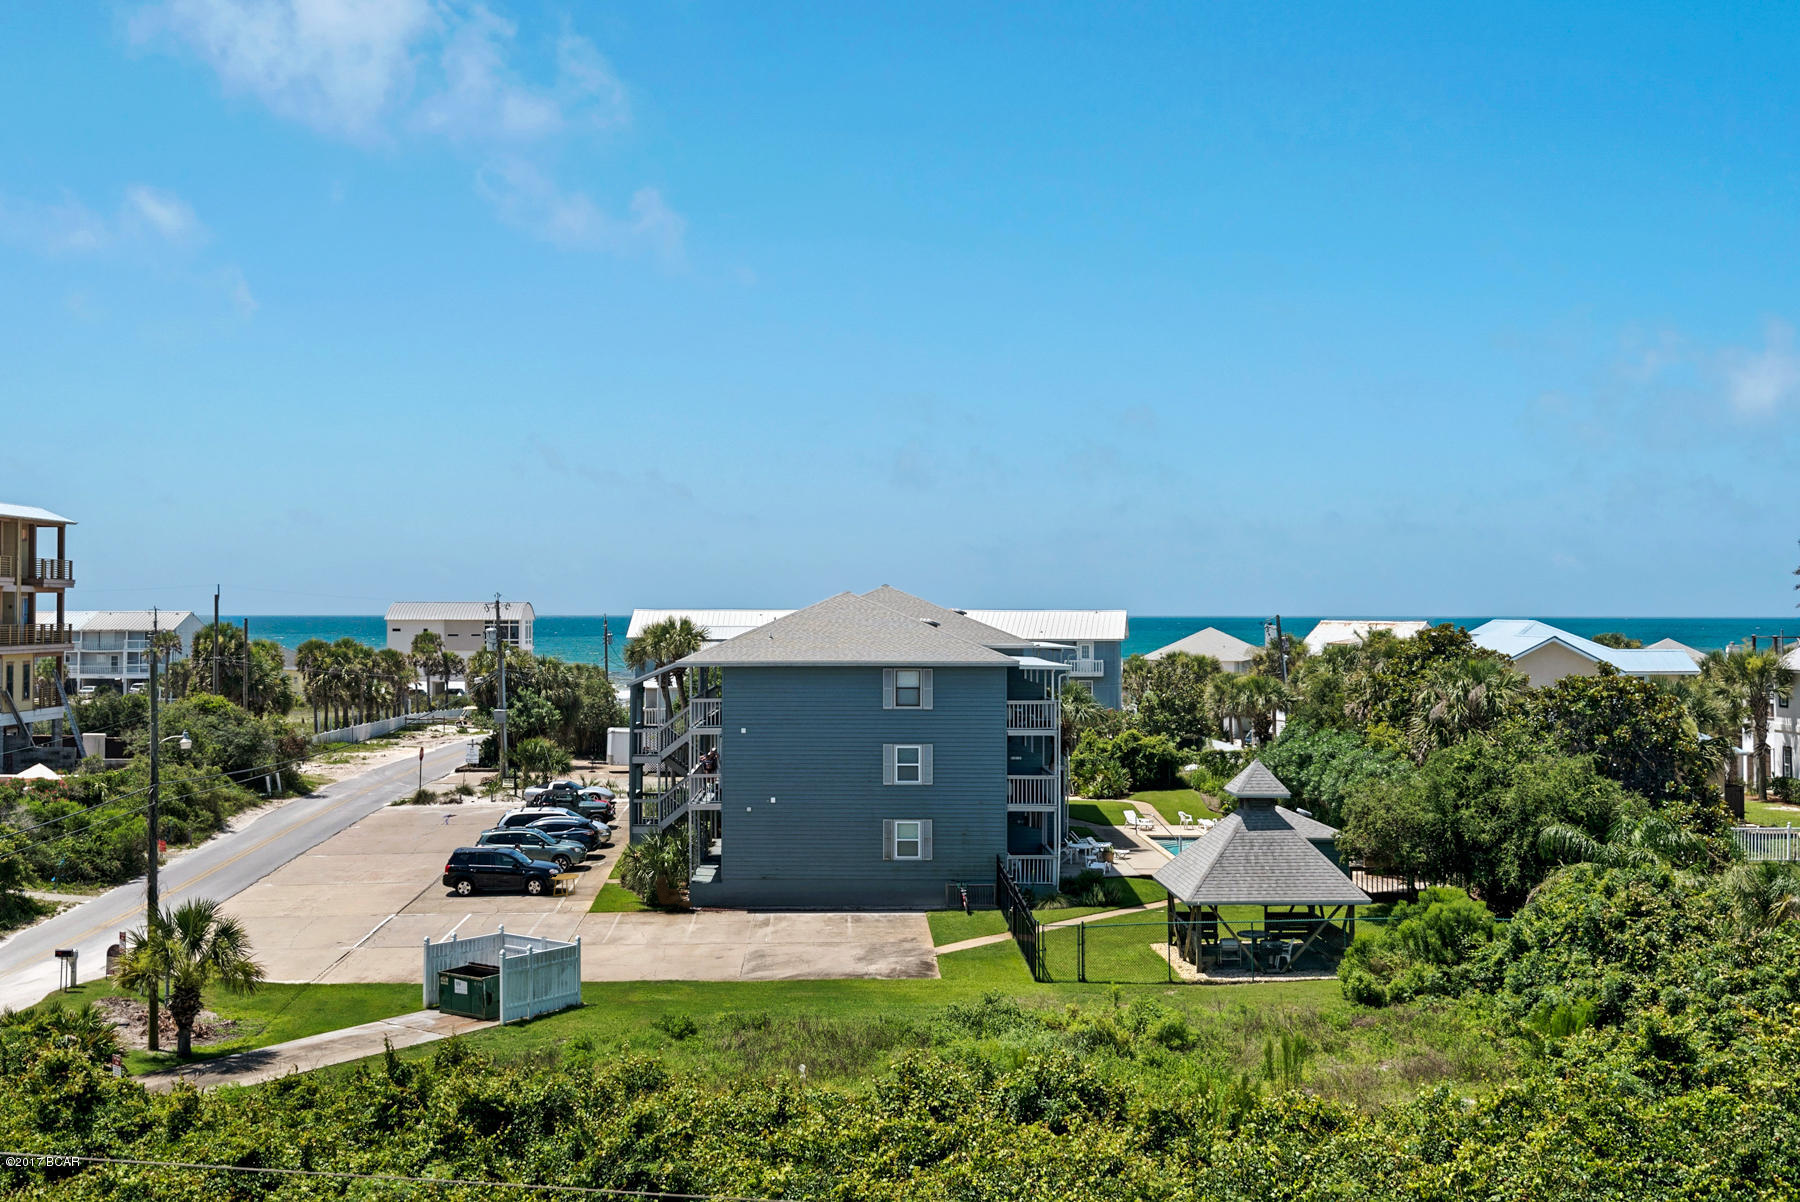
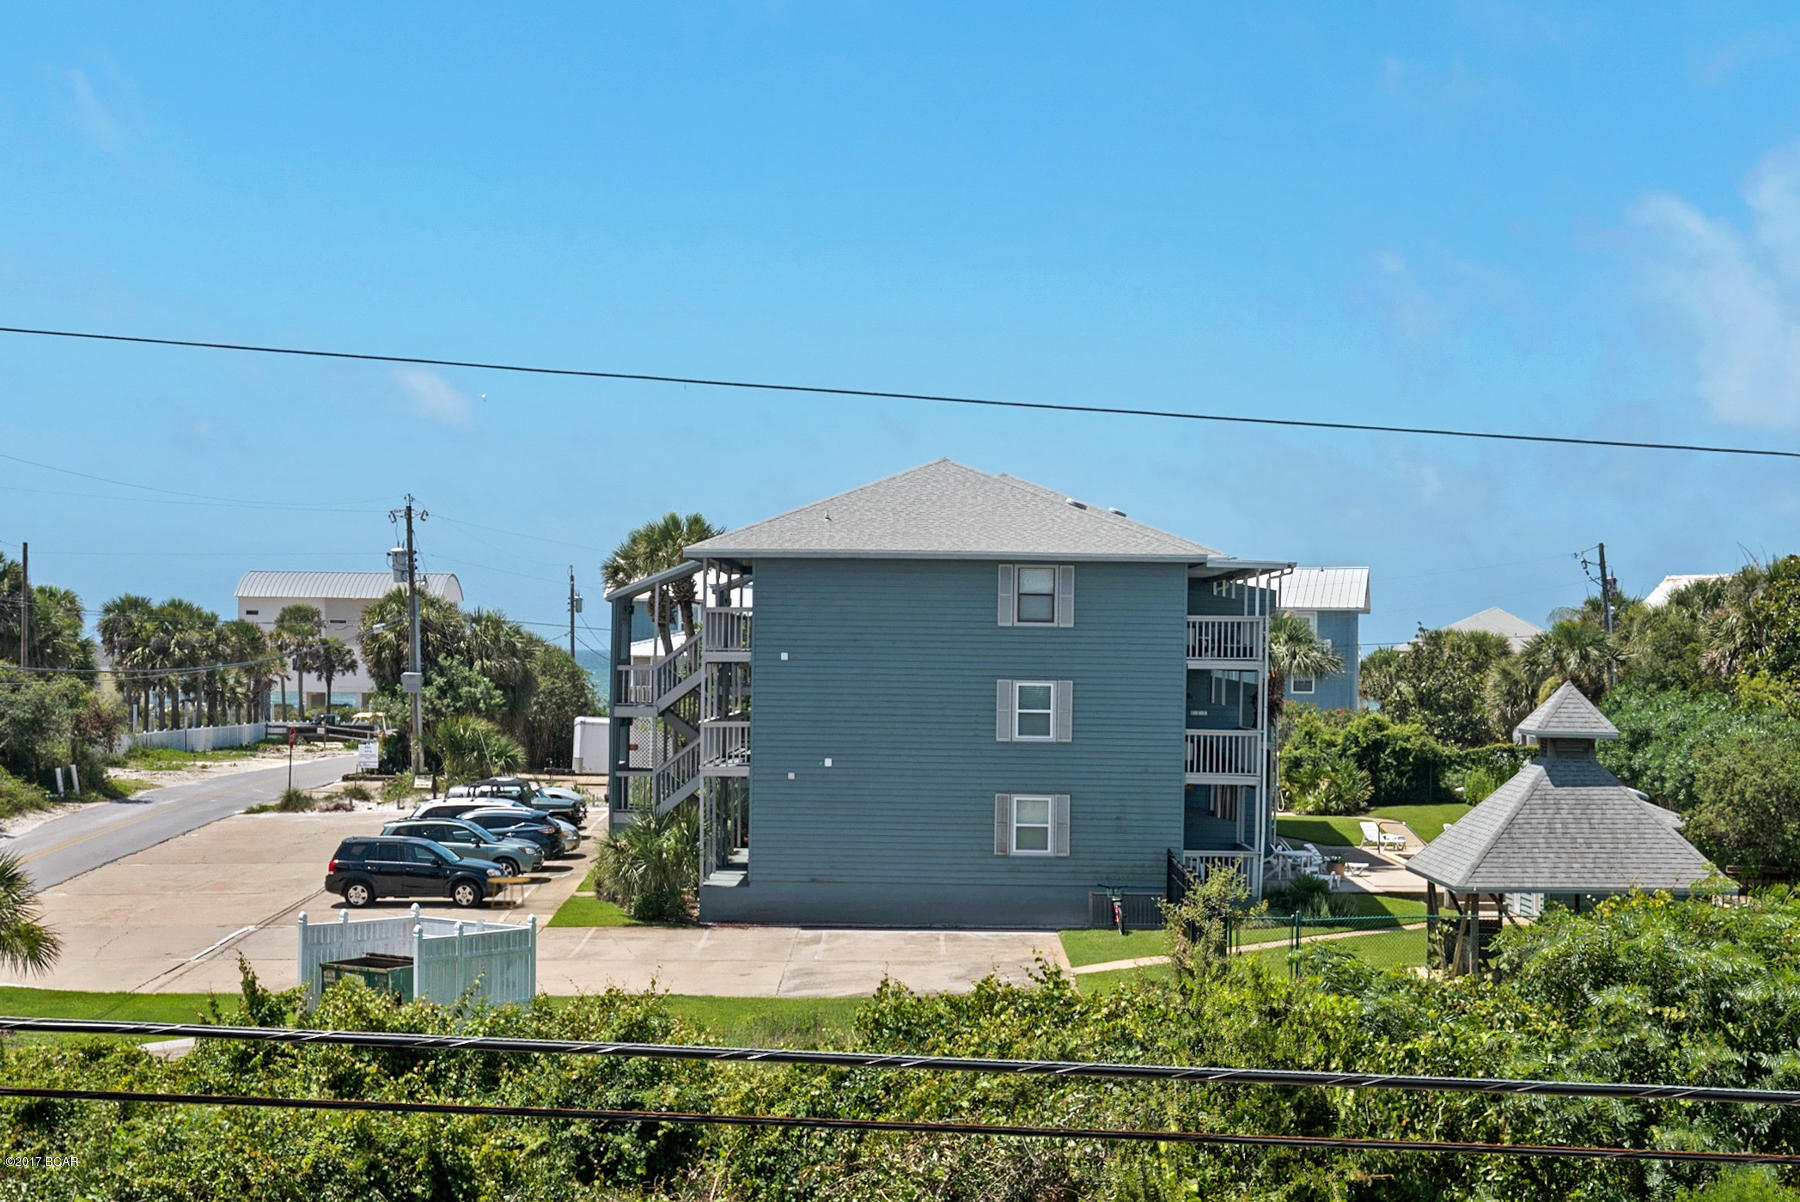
lounge chair: present [657,877,693,910] -> none [649,875,705,929]

